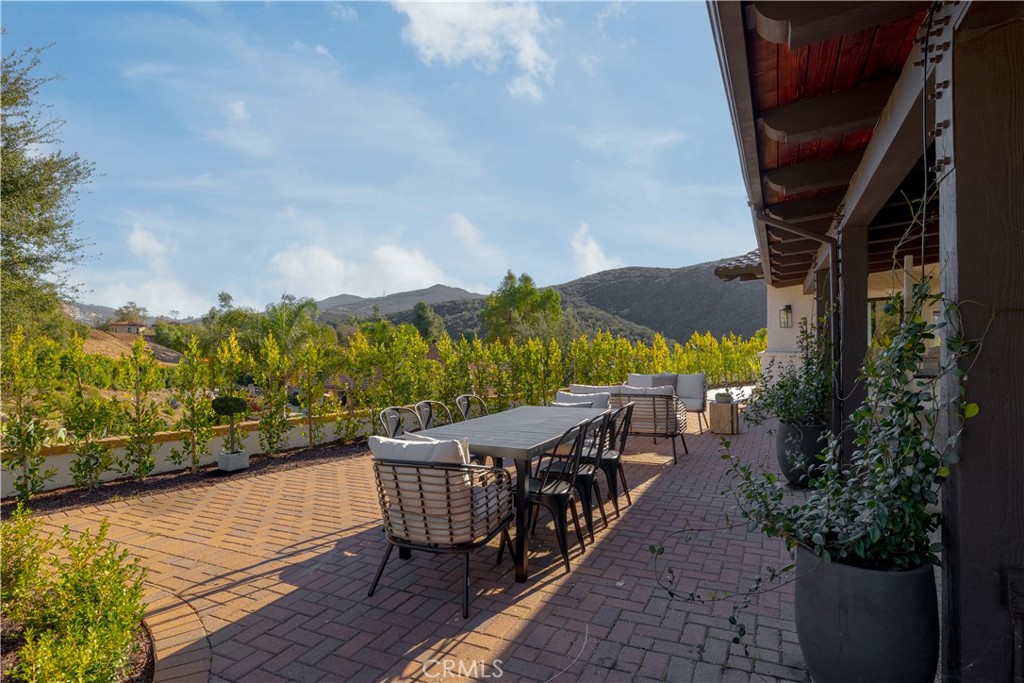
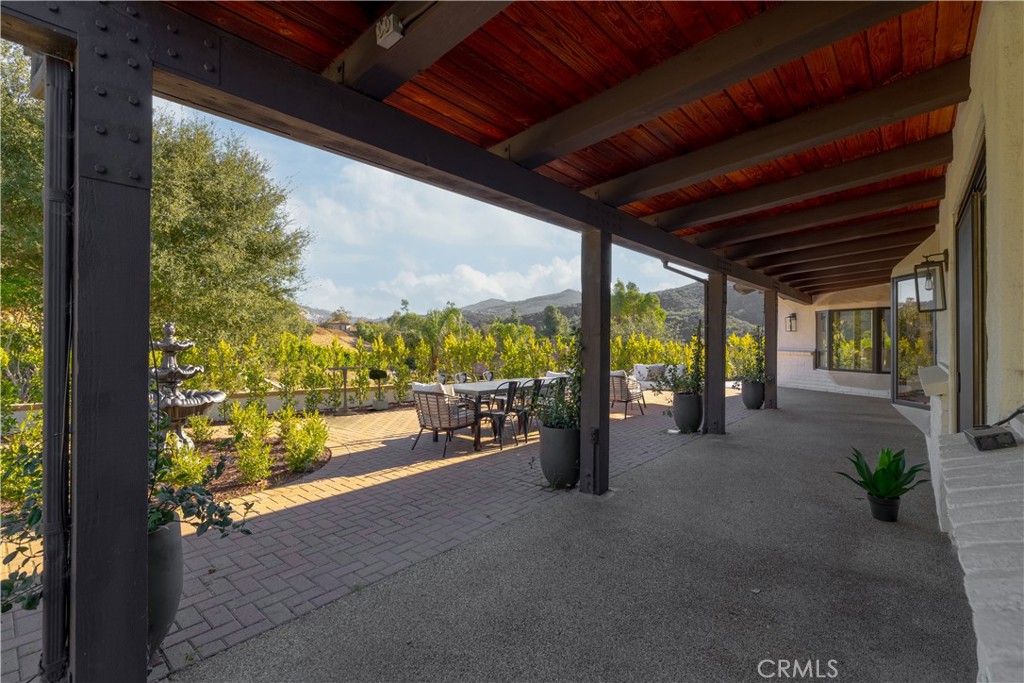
pedestal table: none [126,393,197,492] -> present [328,367,361,416]

